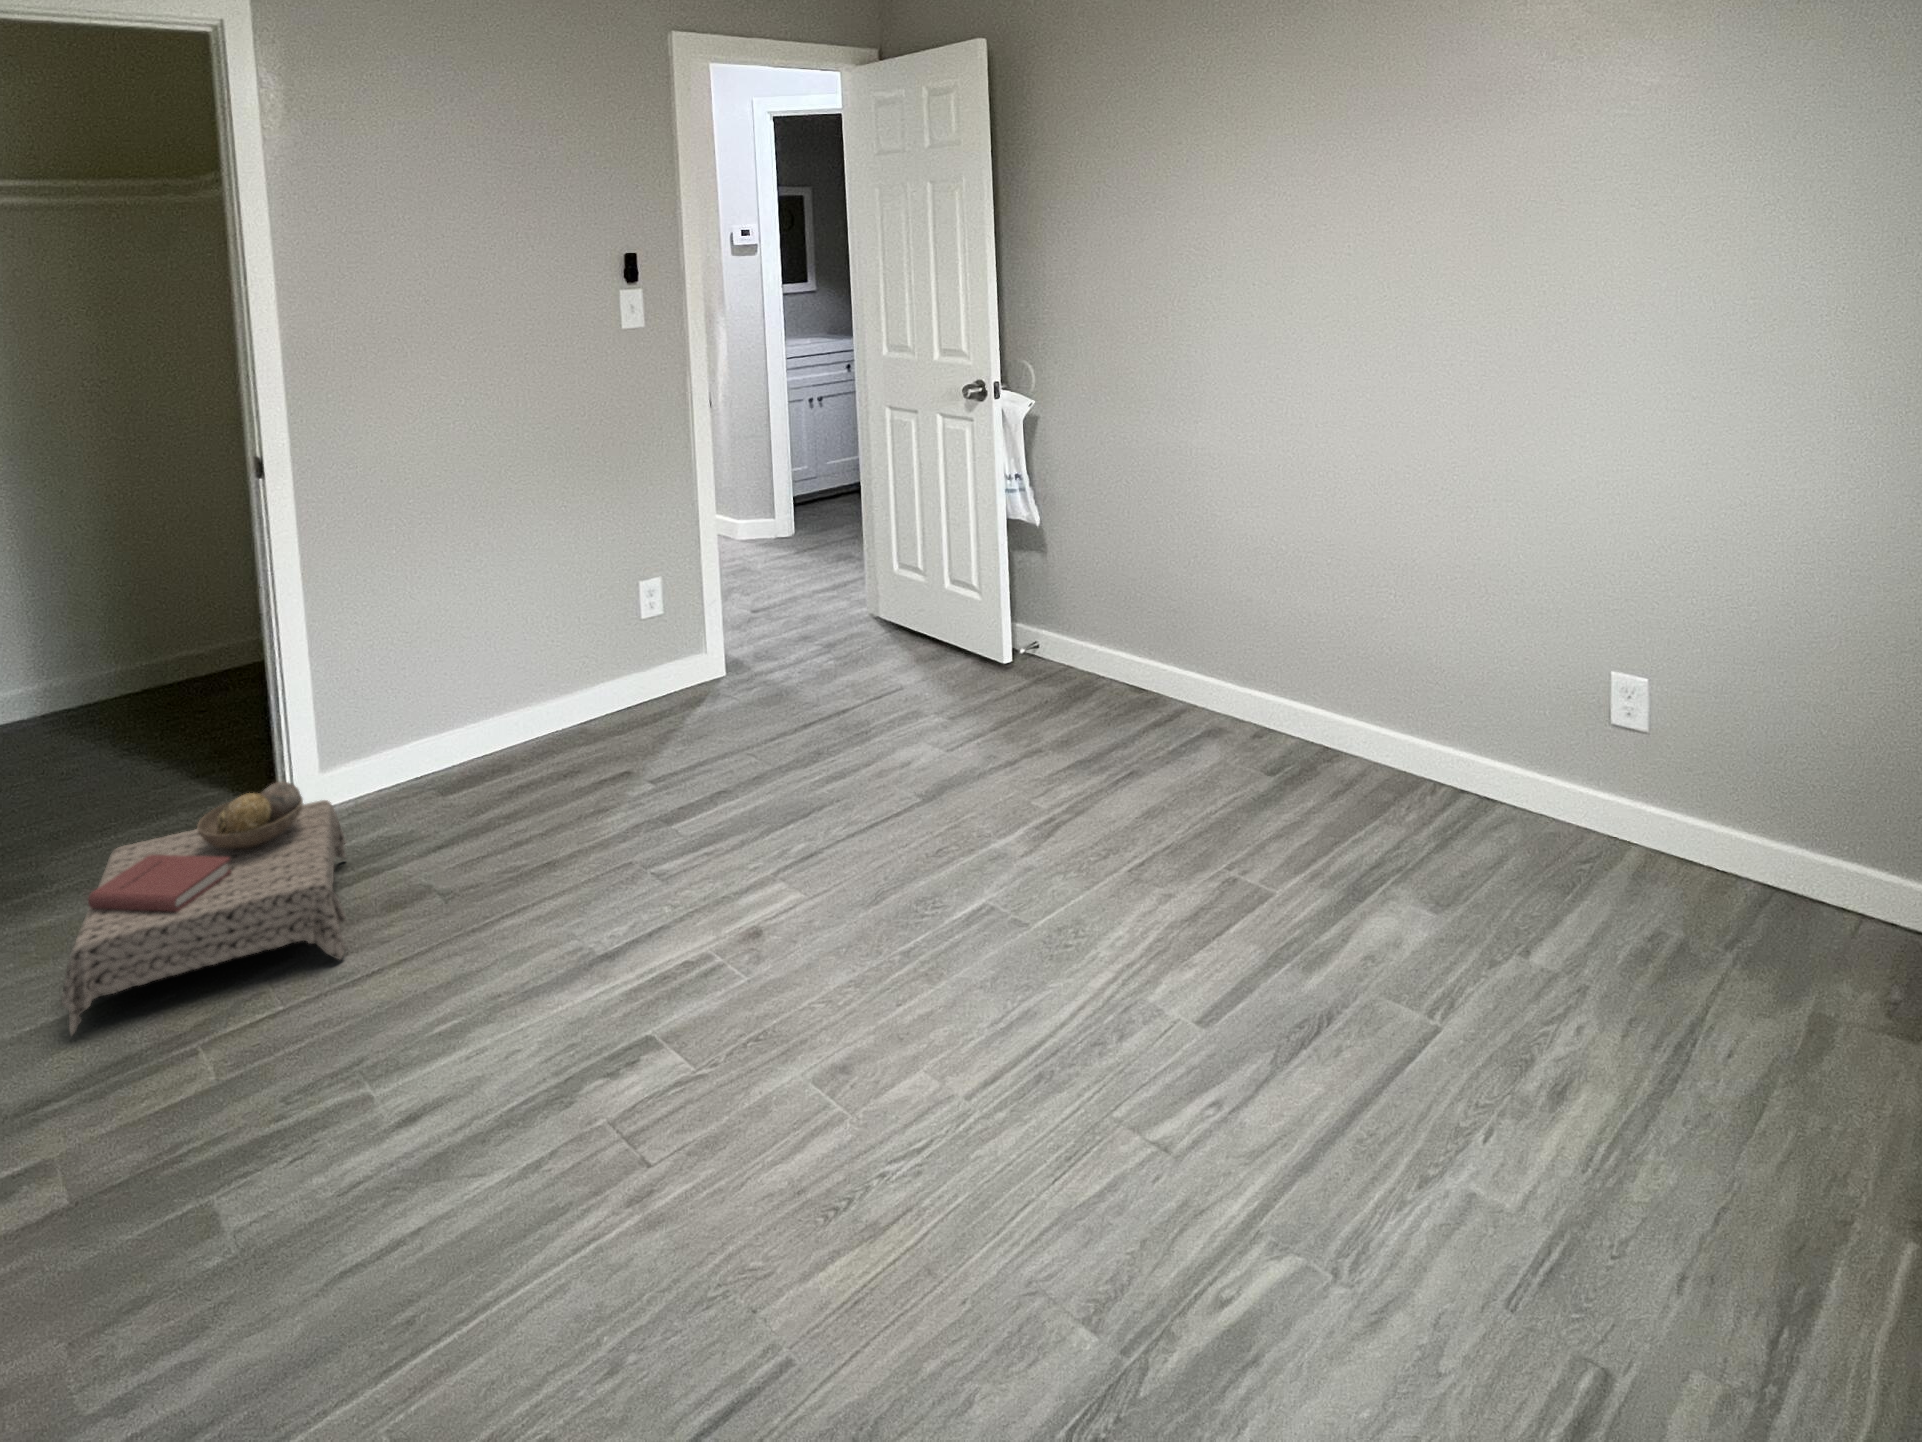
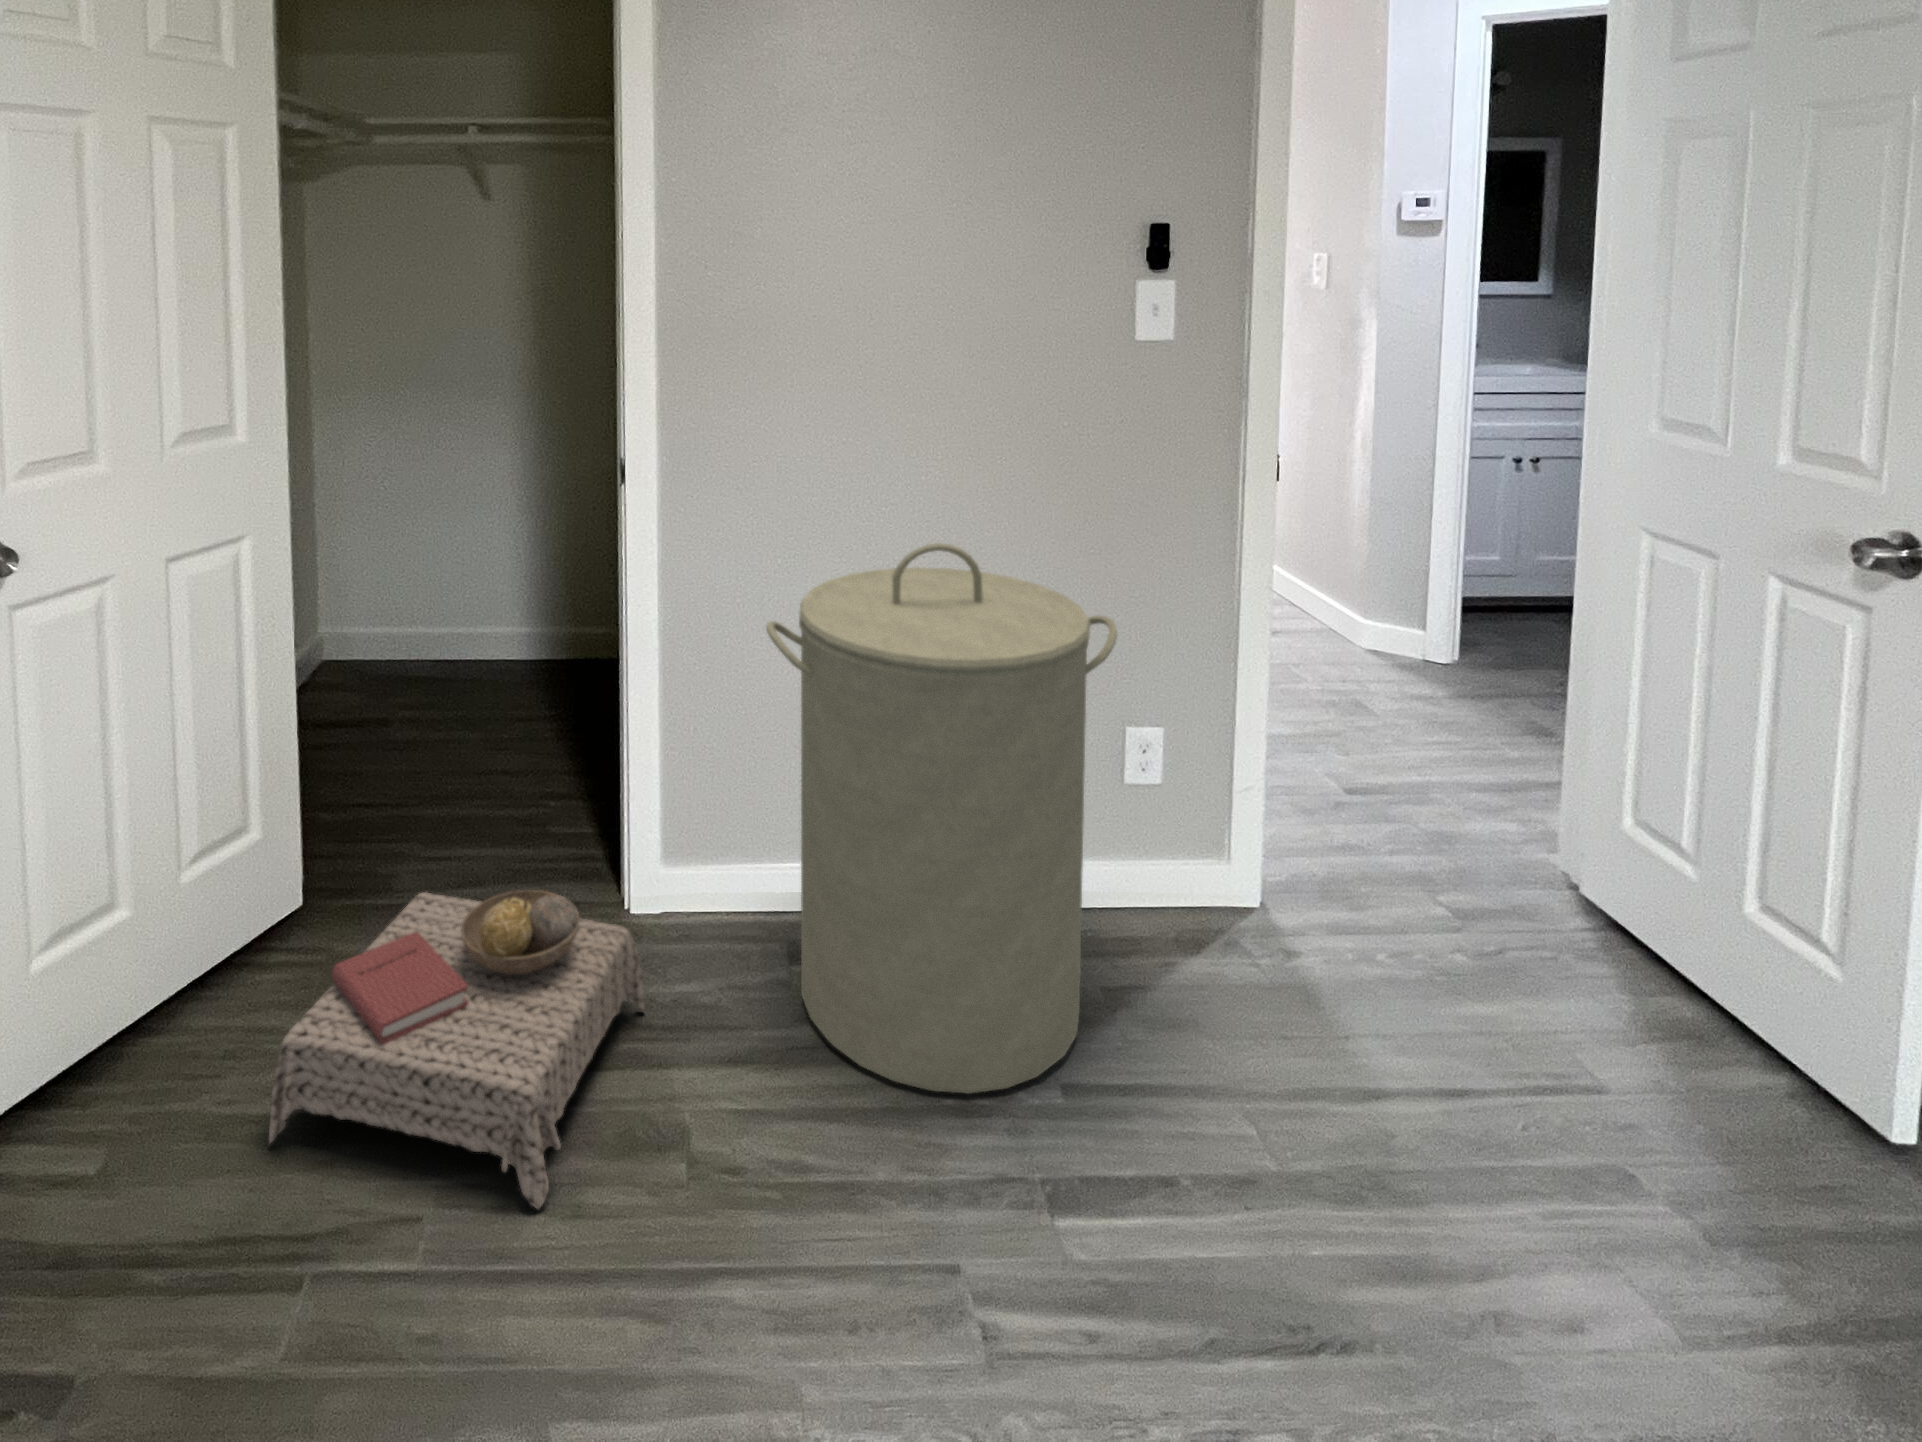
laundry hamper: none [412,471,648,822] -> present [766,543,1117,1094]

